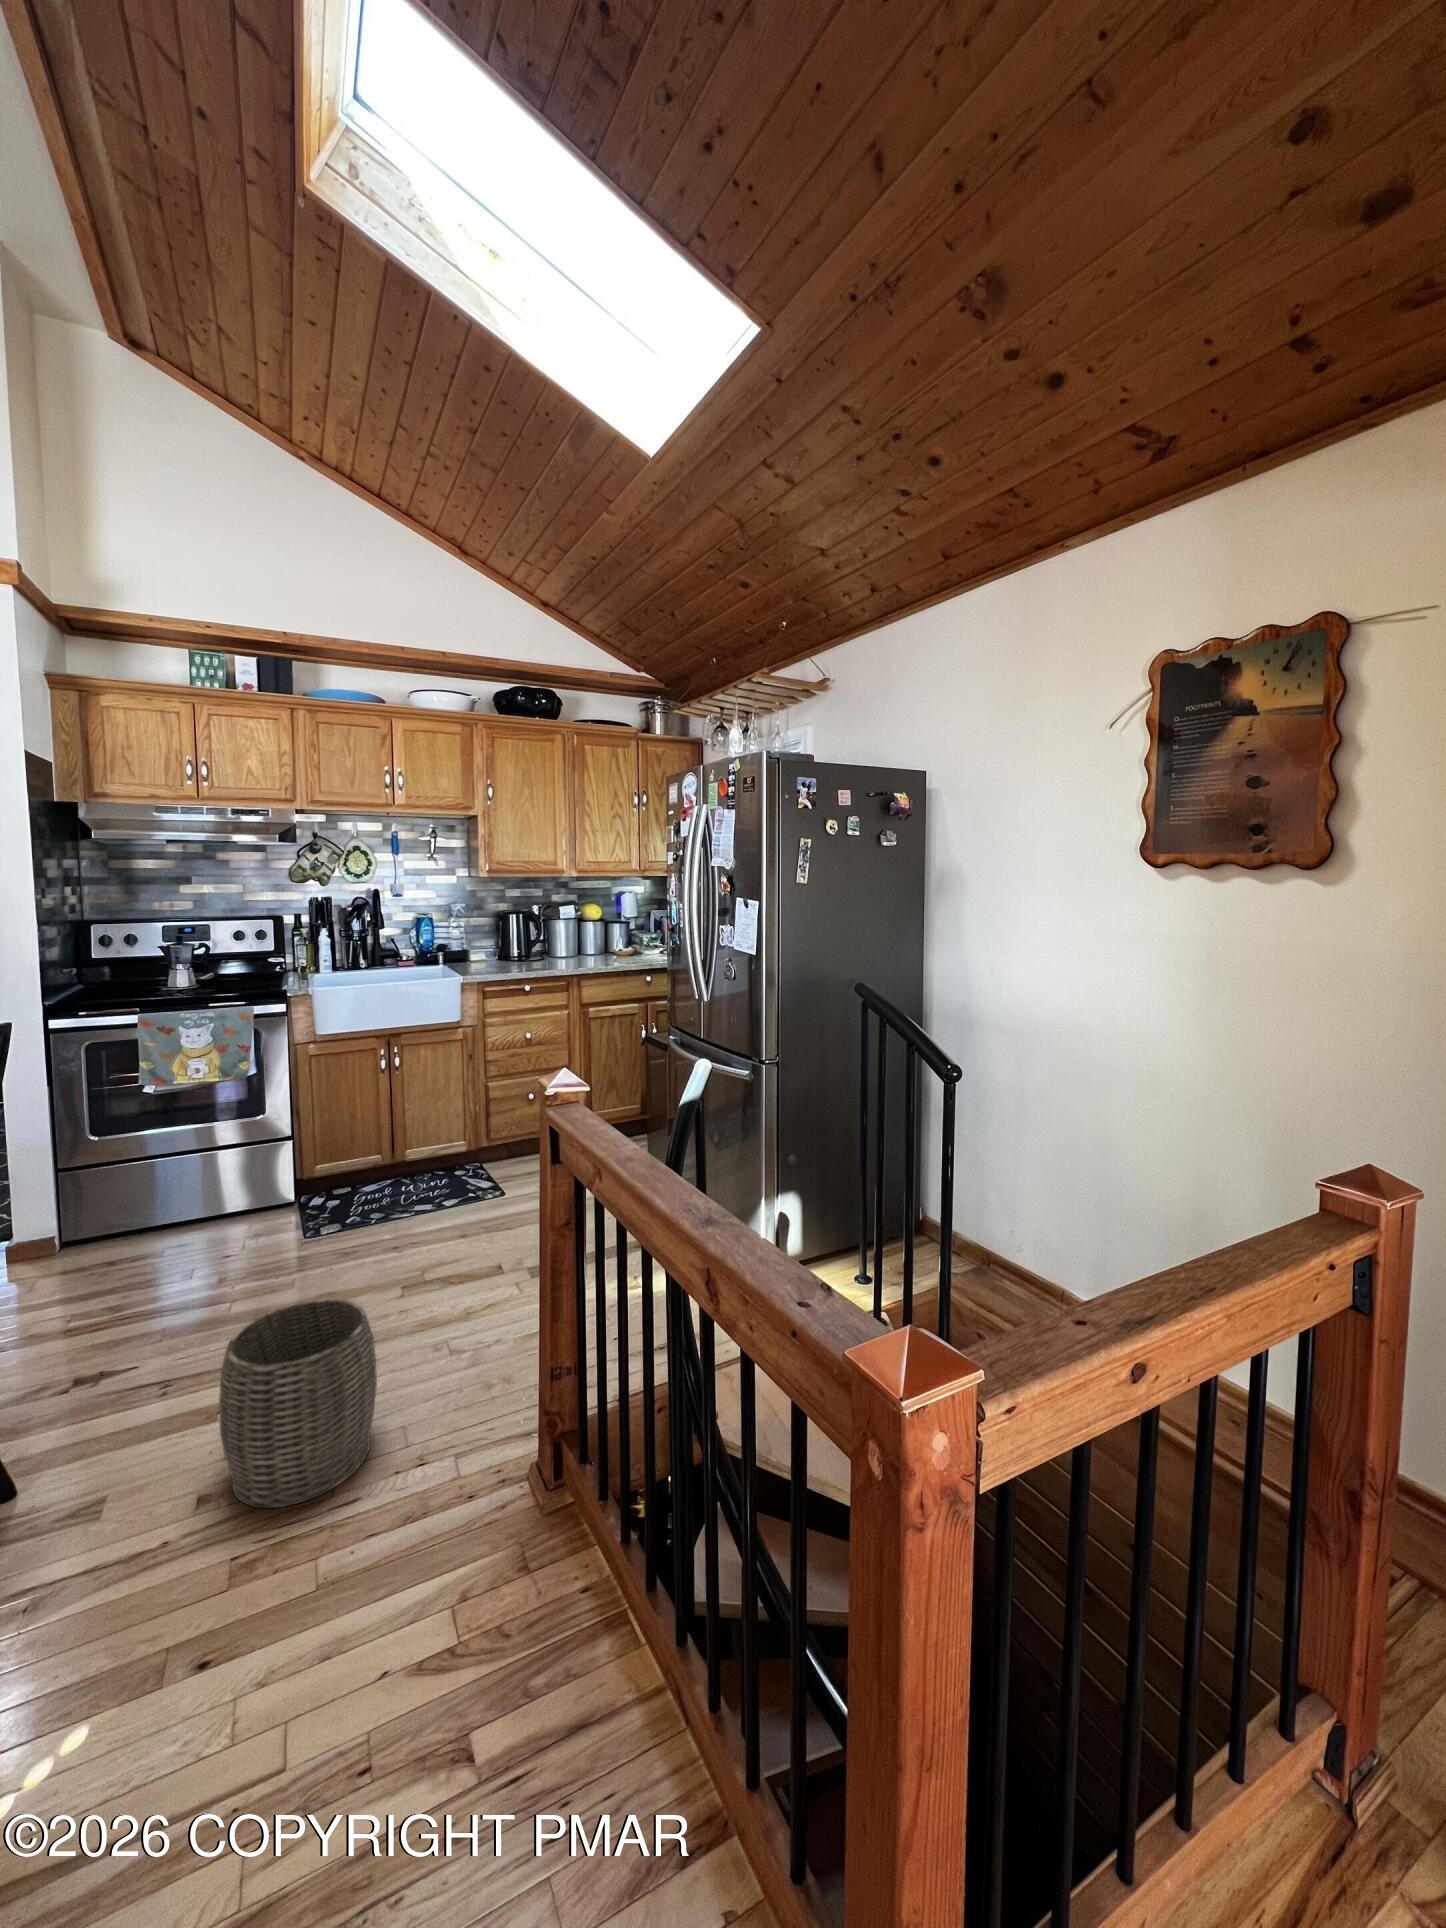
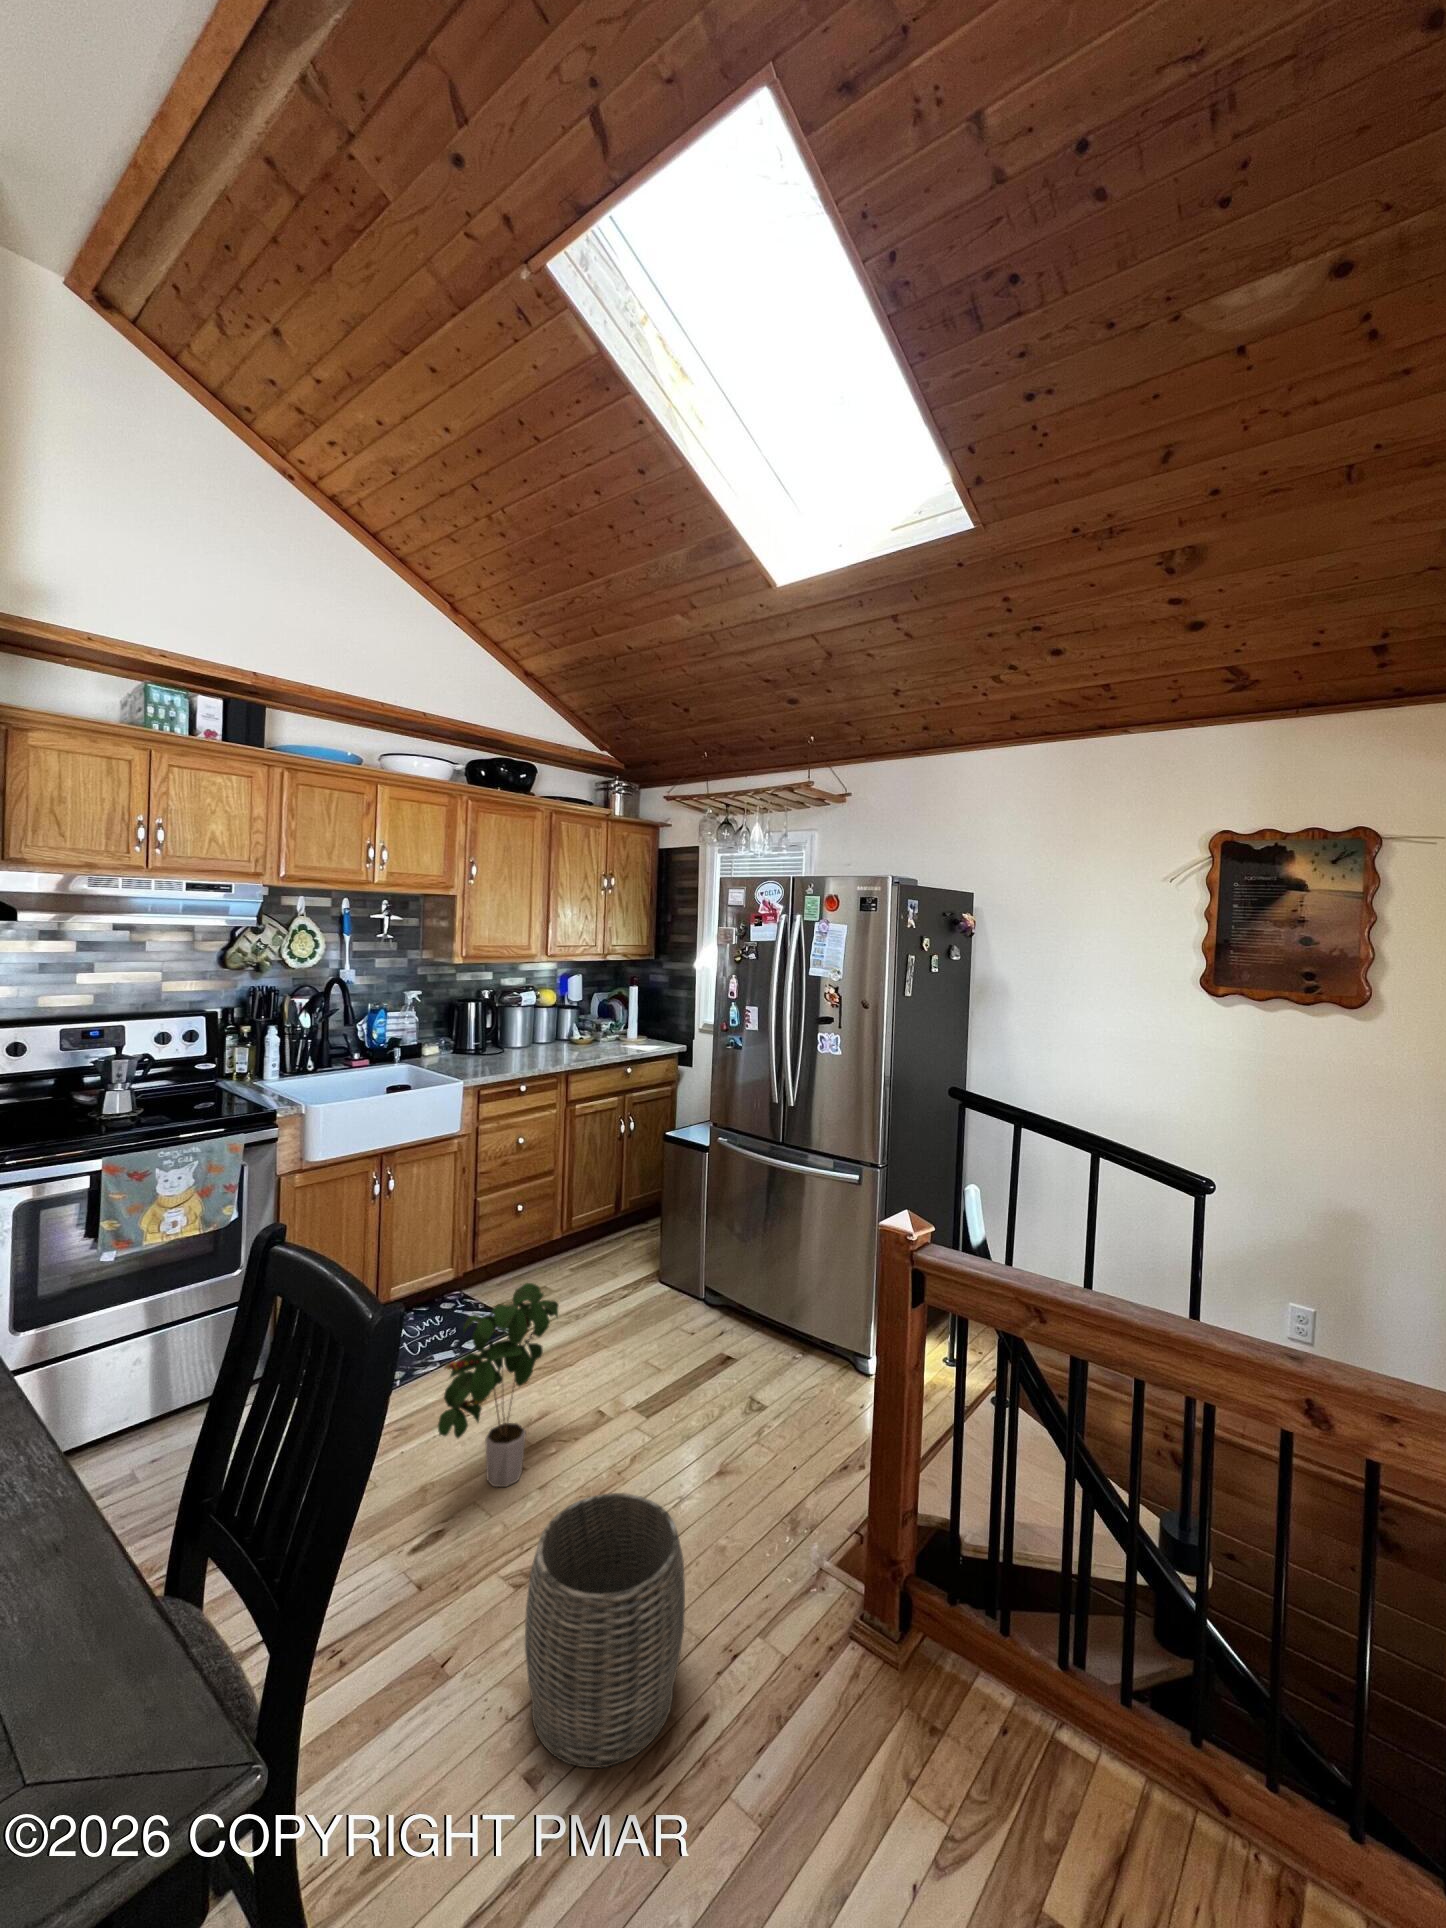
potted plant: none [300,1139,450,1304] -> present [438,1283,559,1487]

